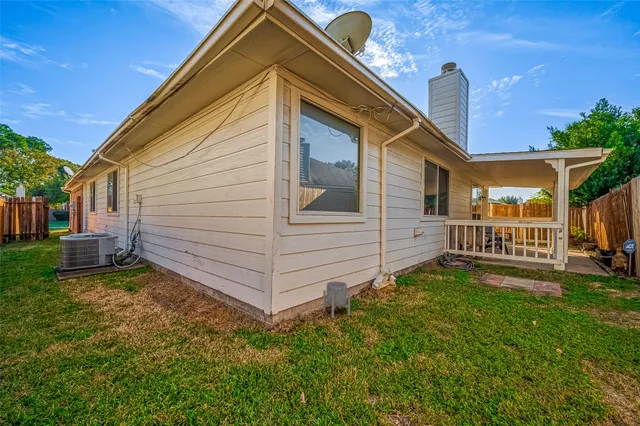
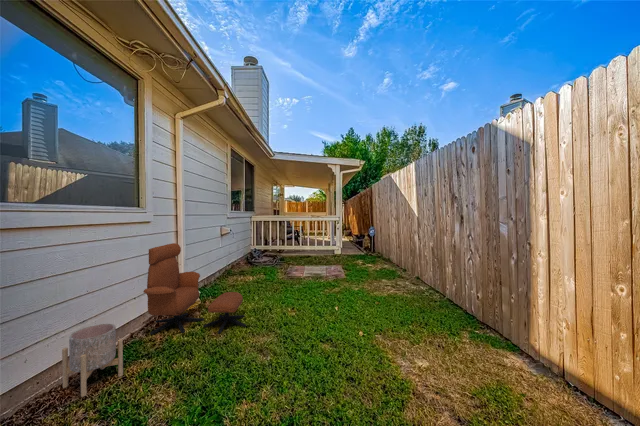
lounge chair: none [360,238,431,312] -> present [143,243,246,334]

